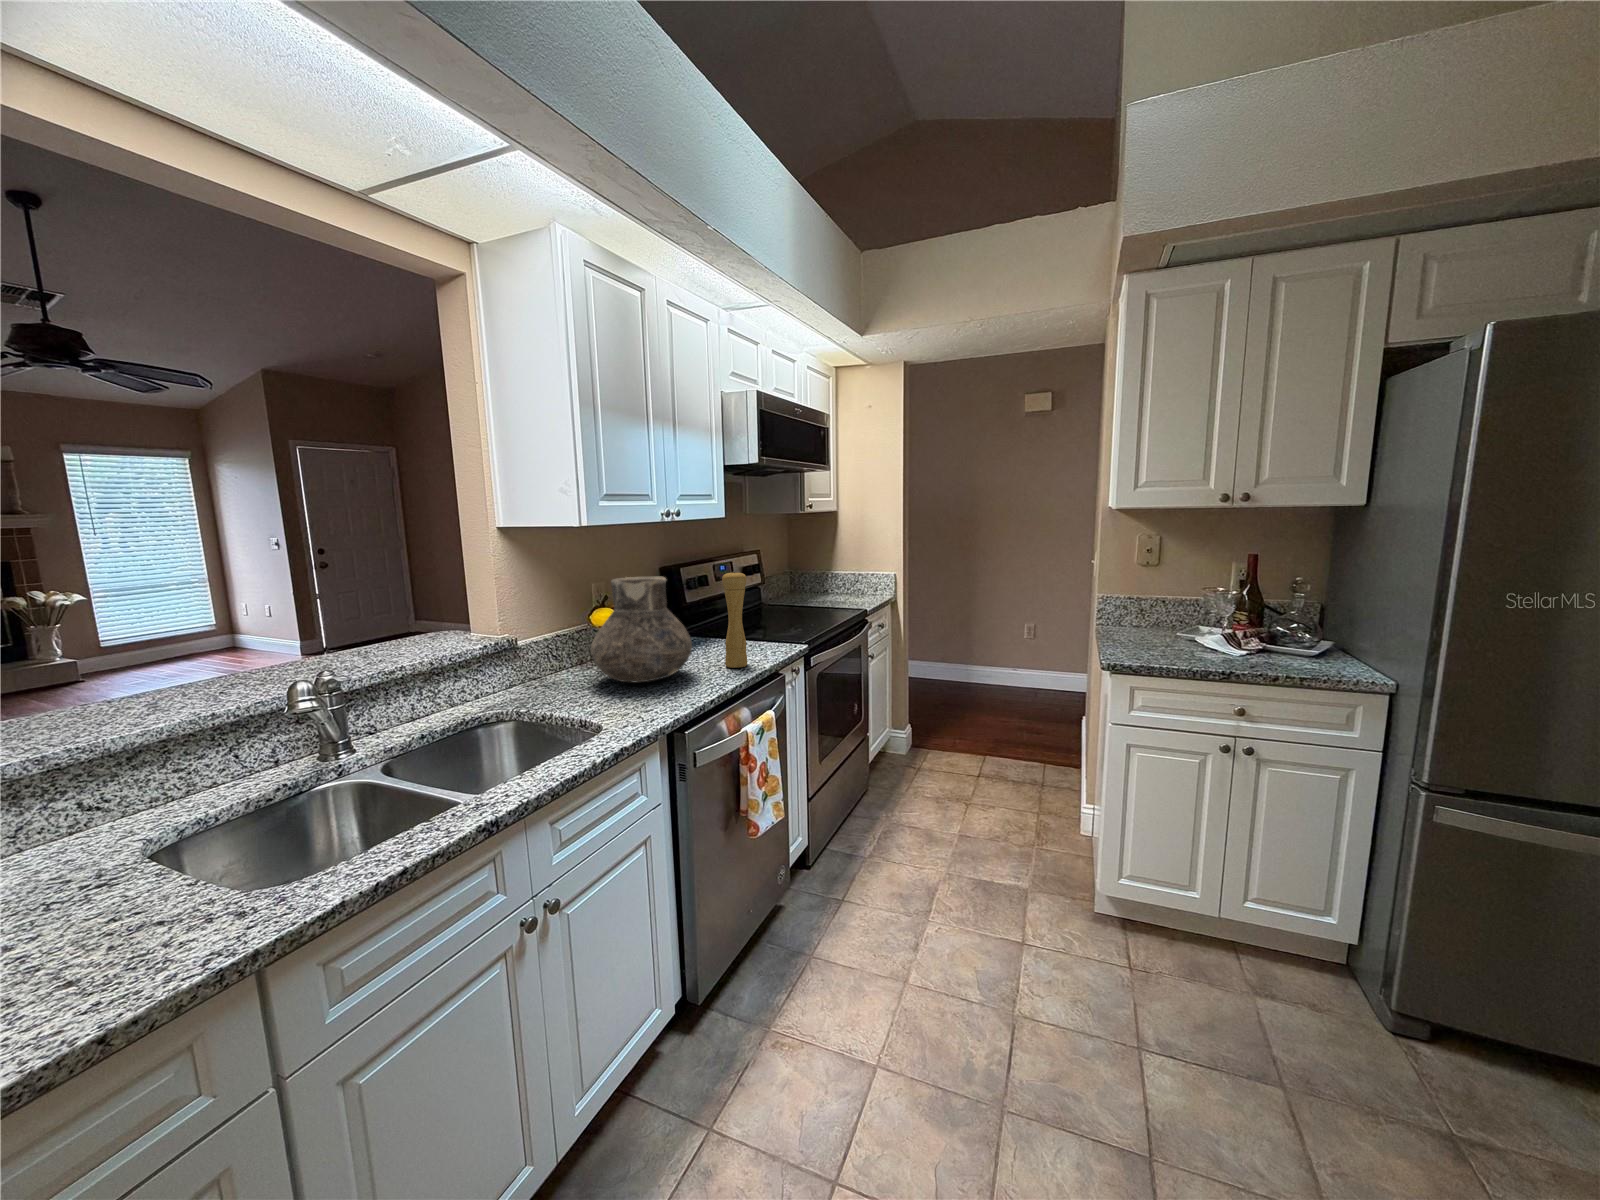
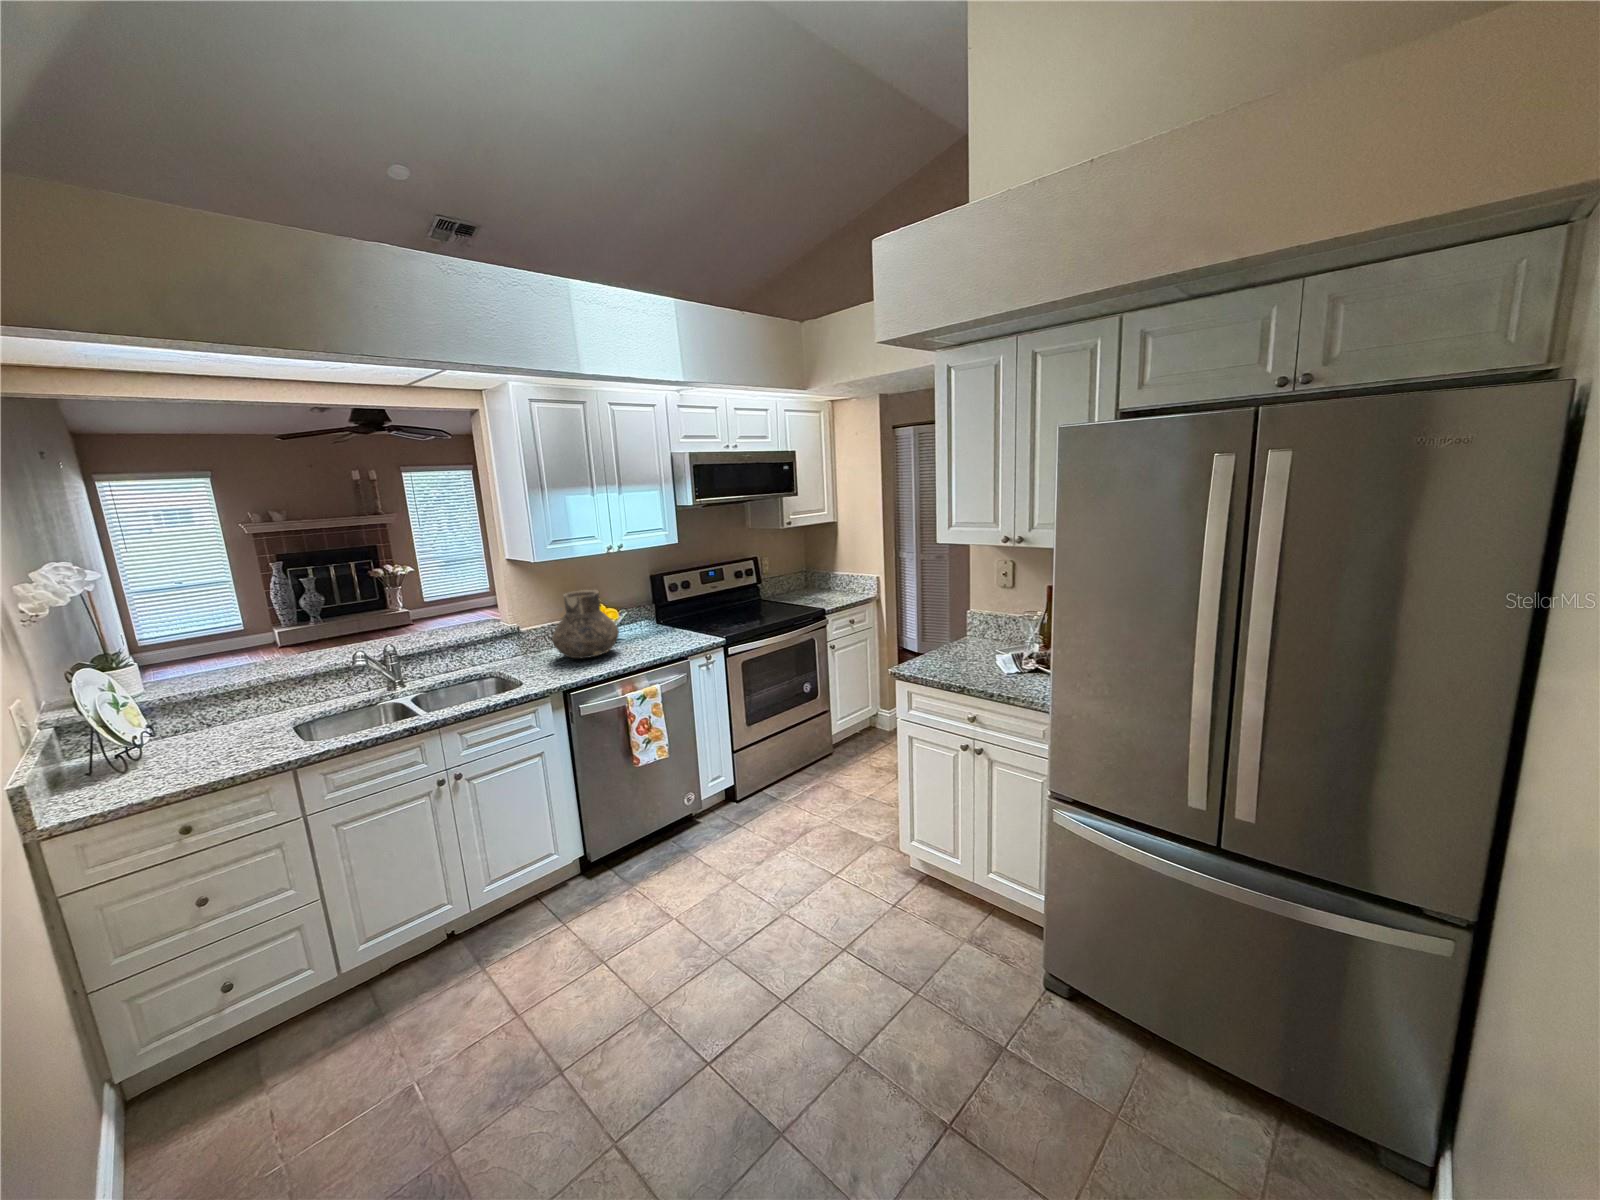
pepper mill: present [722,571,747,668] -> none [637,588,658,652]

